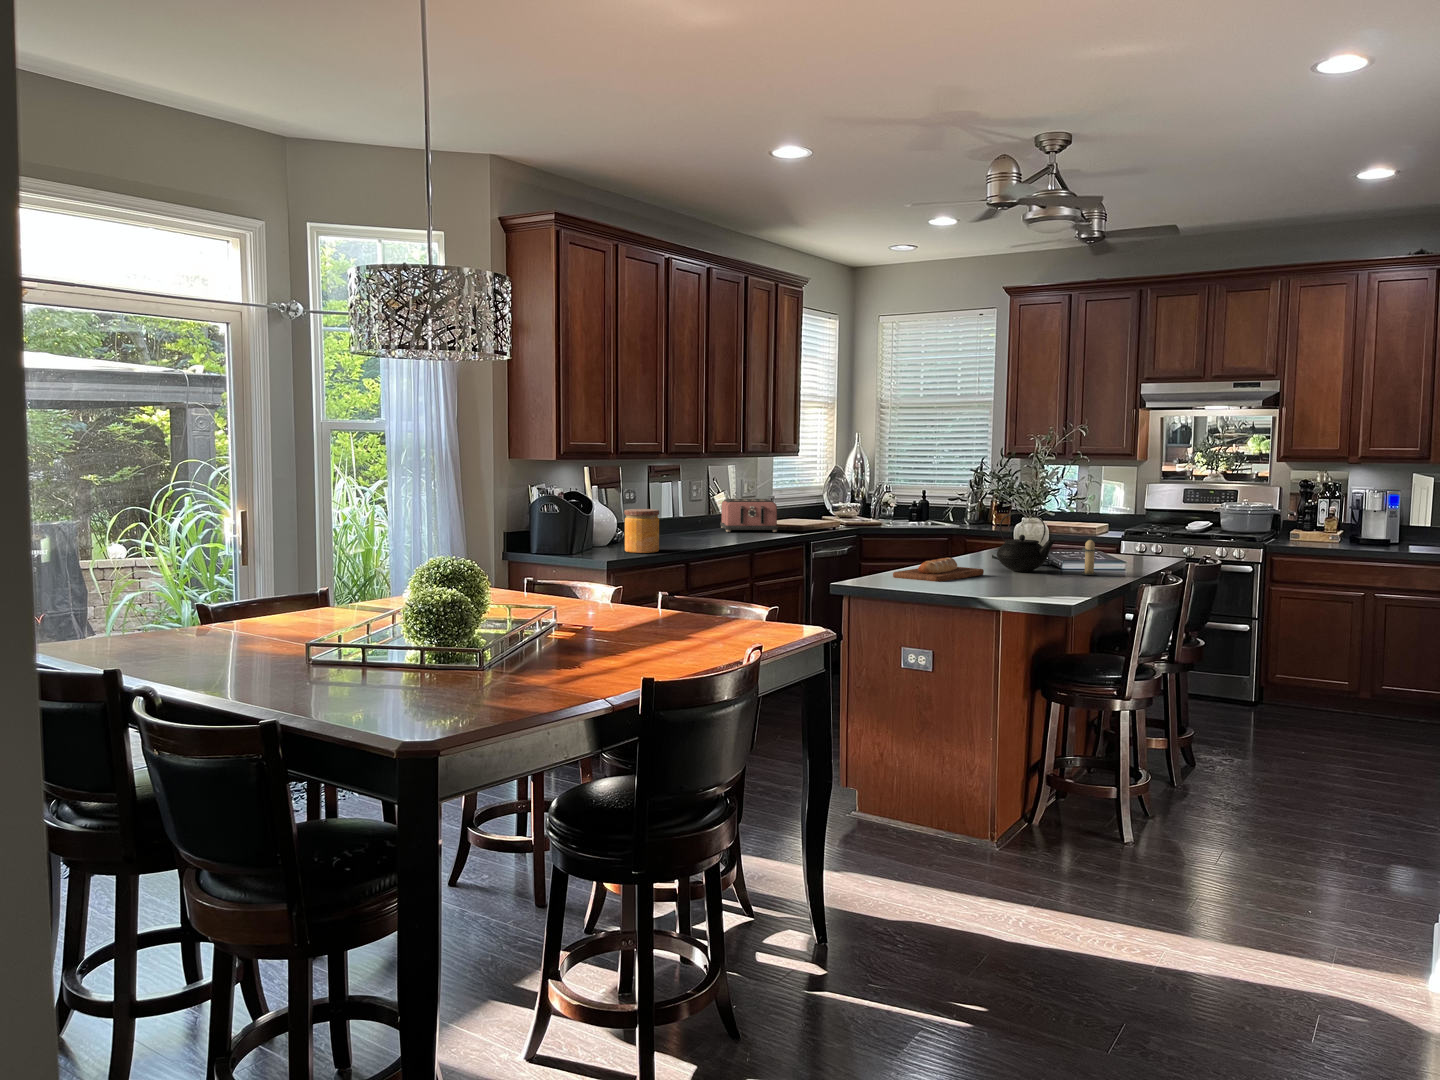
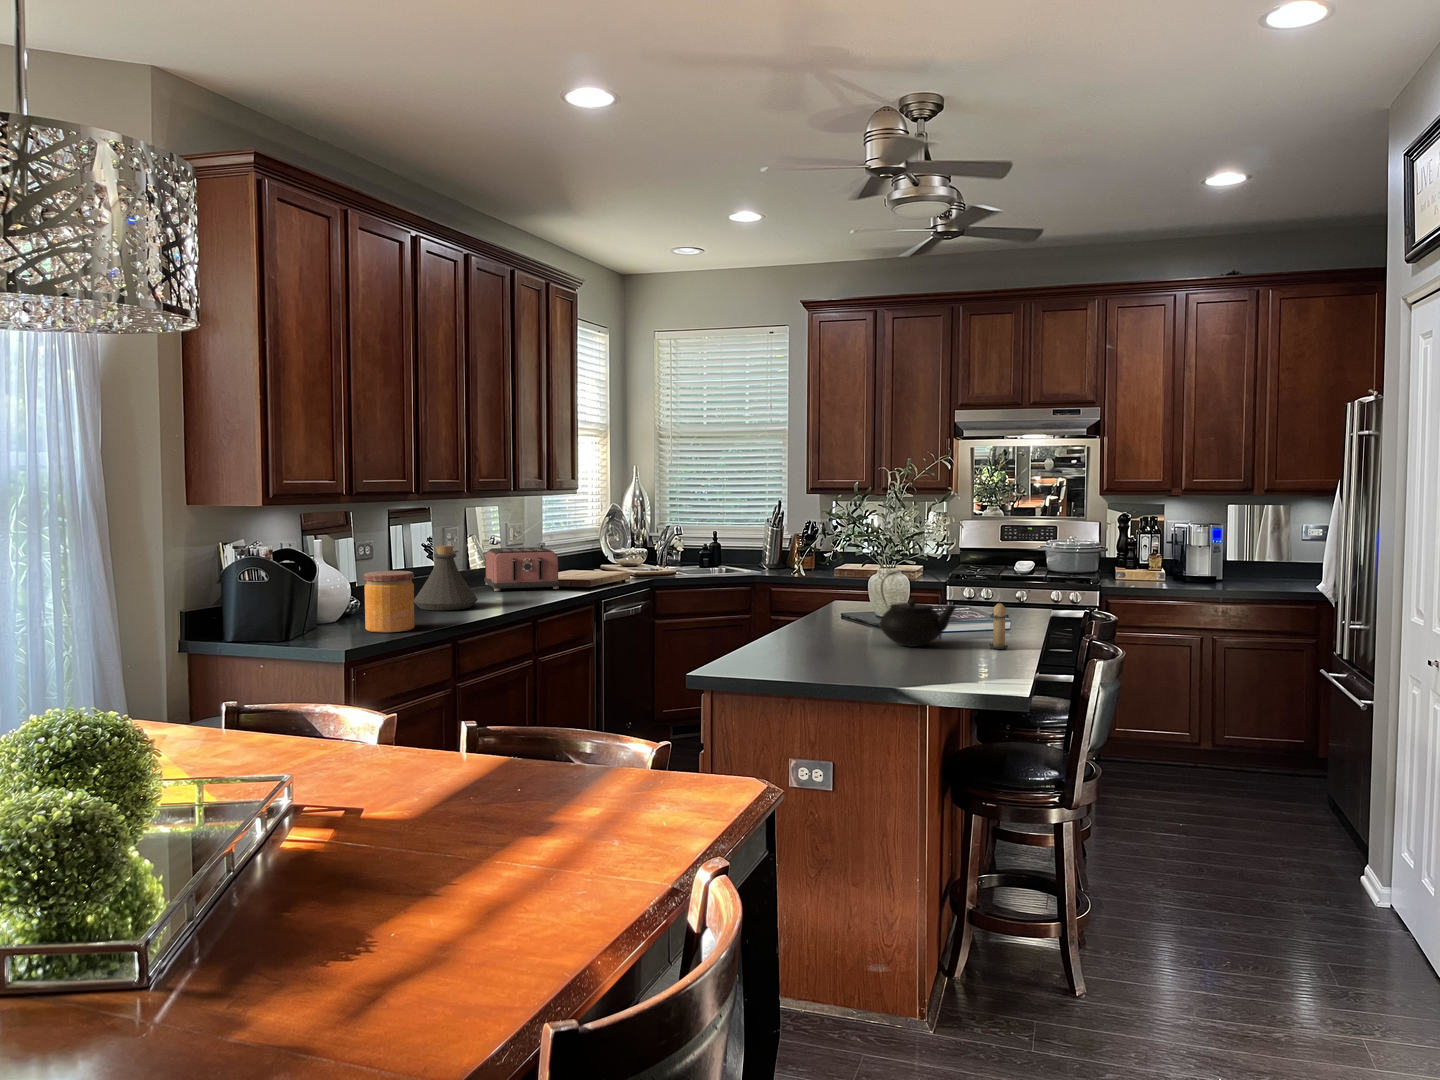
bottle: none [662,493,709,542] -> present [414,545,478,610]
bread loaf: present [893,558,984,582] -> none [768,635,877,675]

